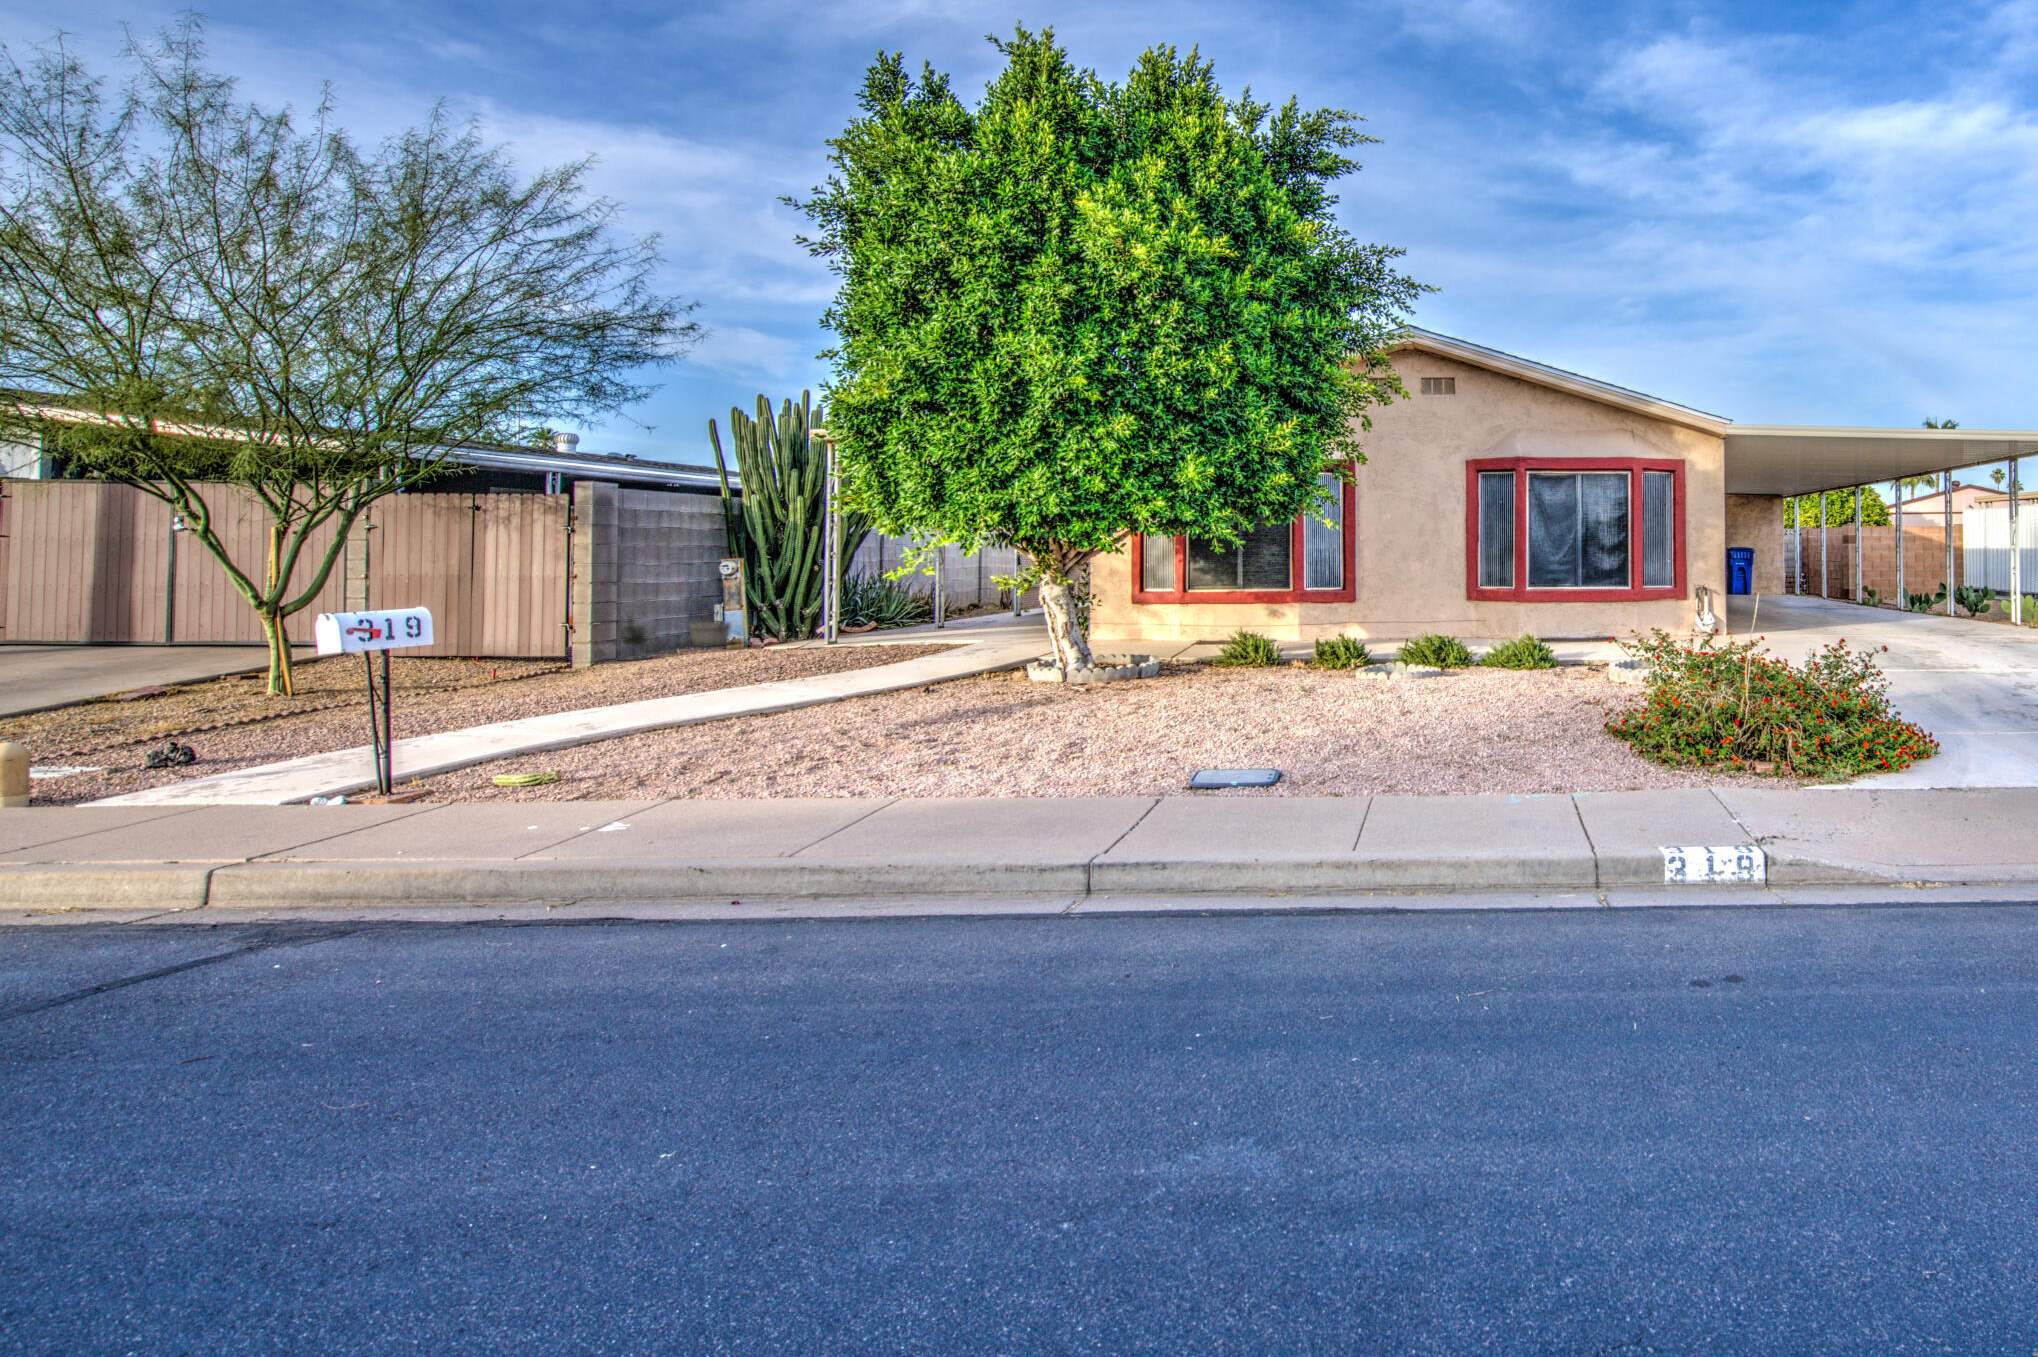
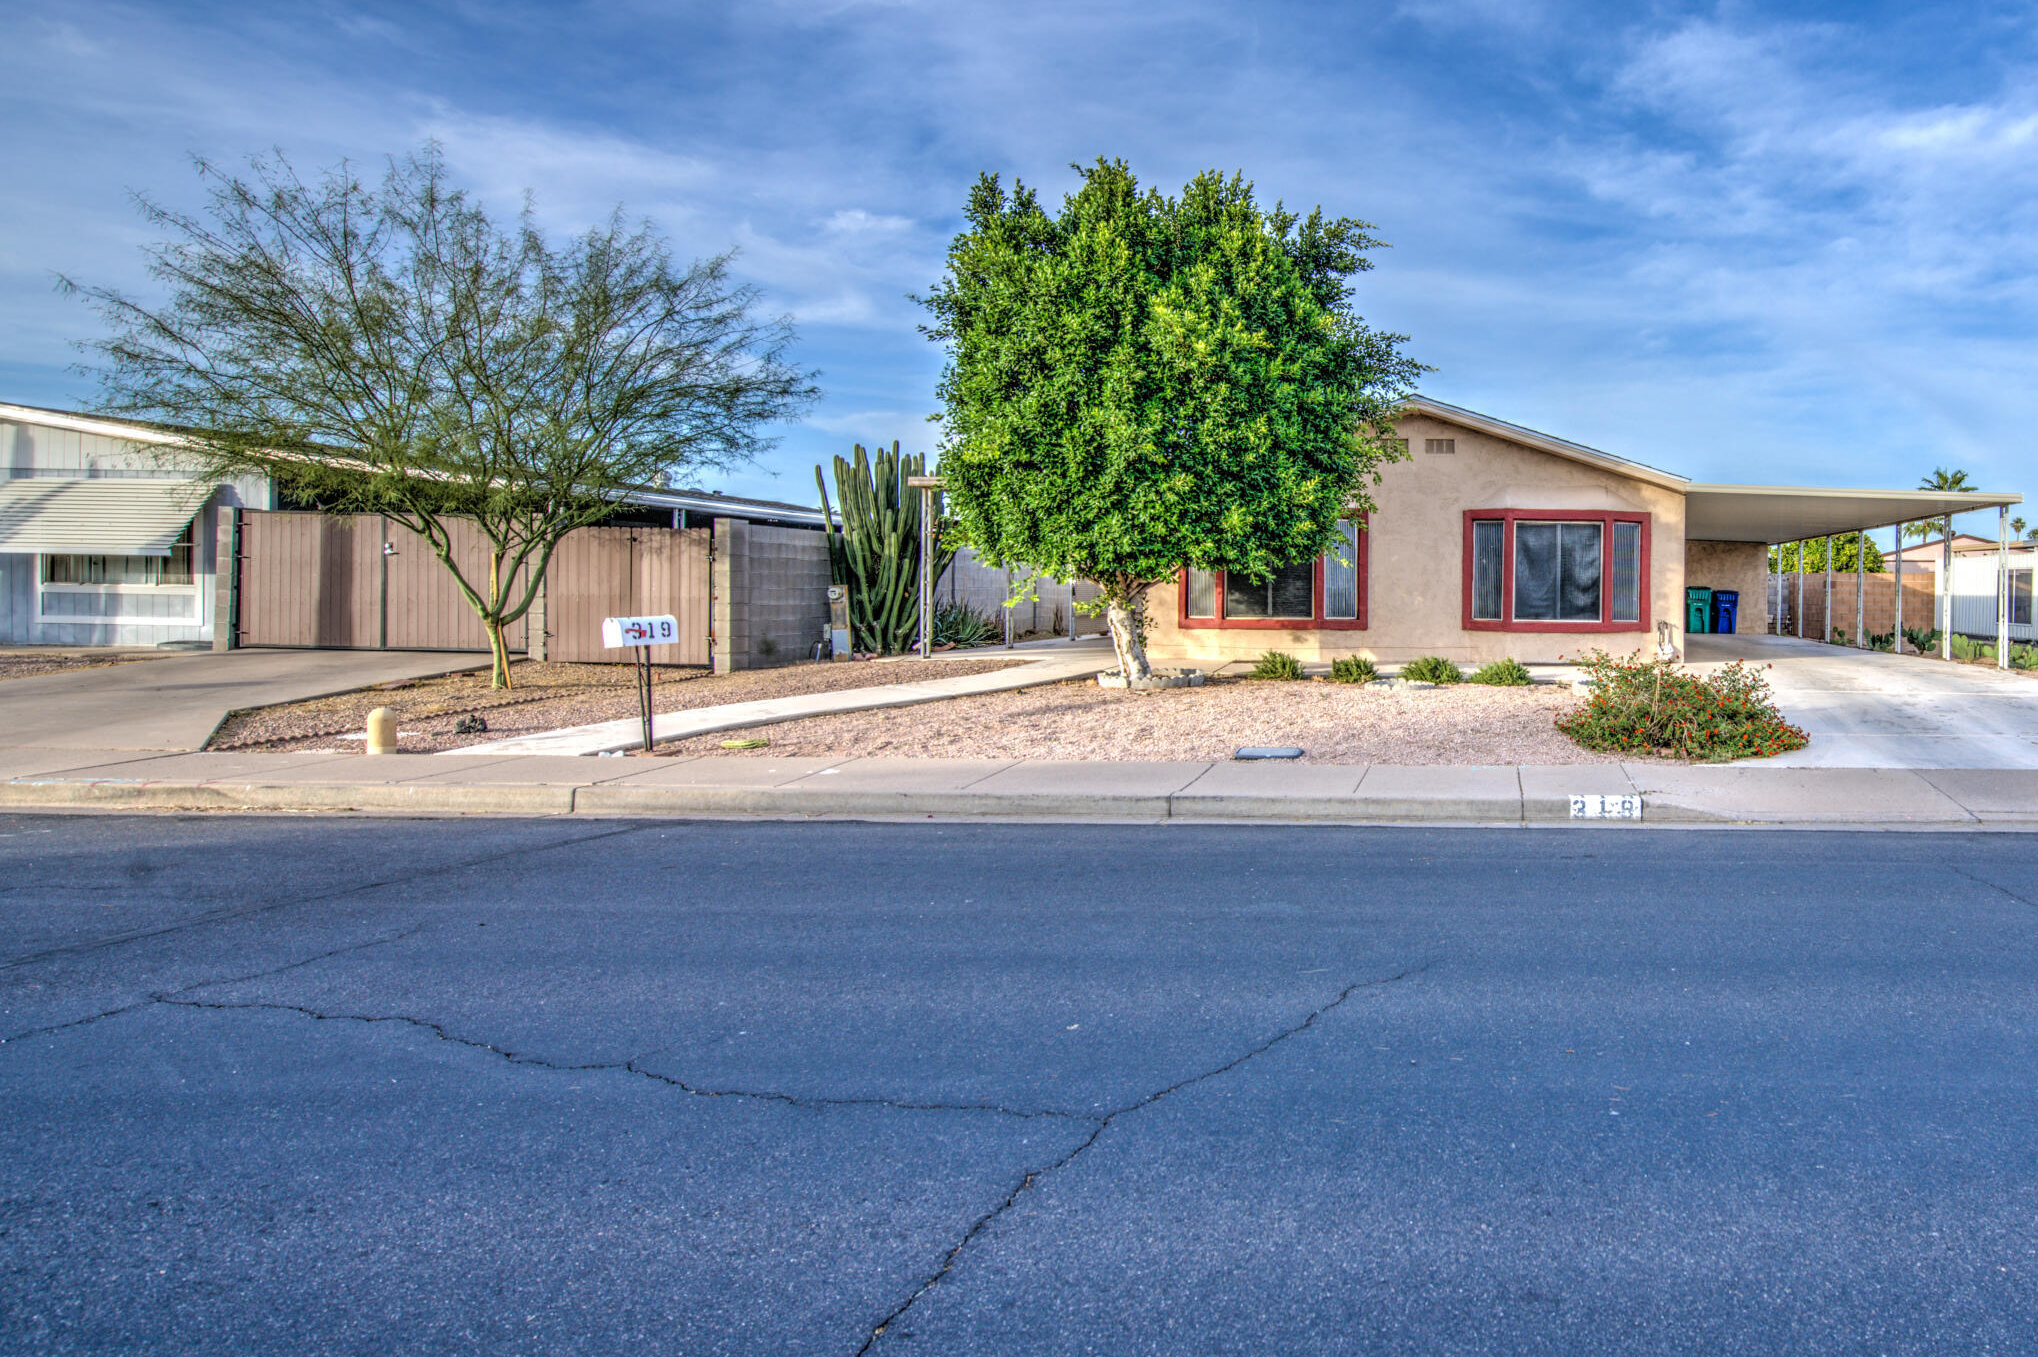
wooden bucket: present [689,621,730,647] -> none [805,632,840,659]

